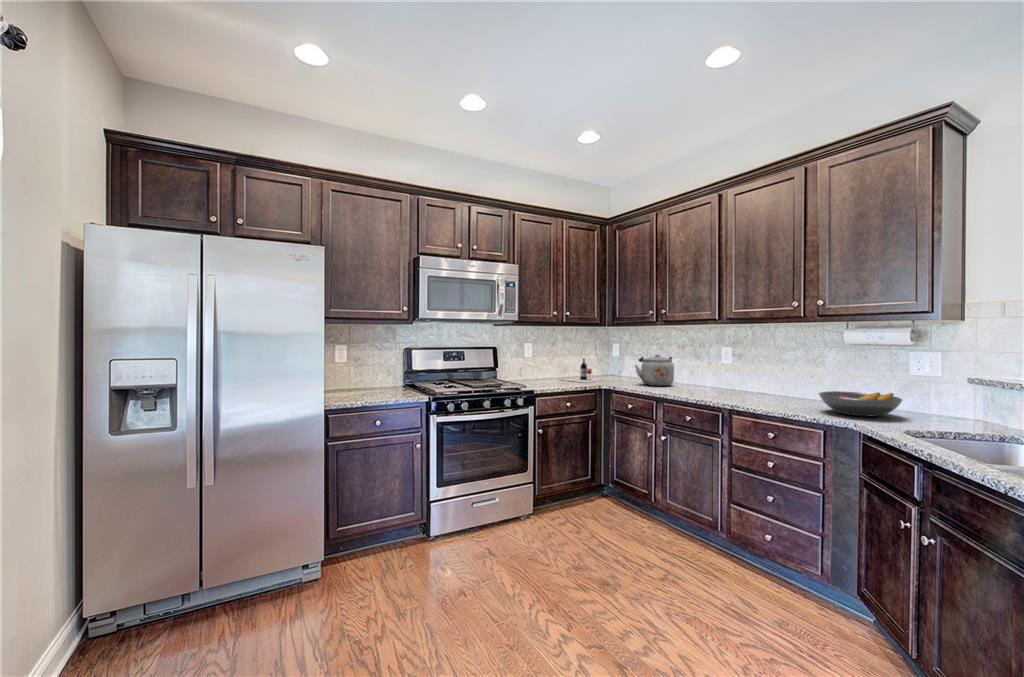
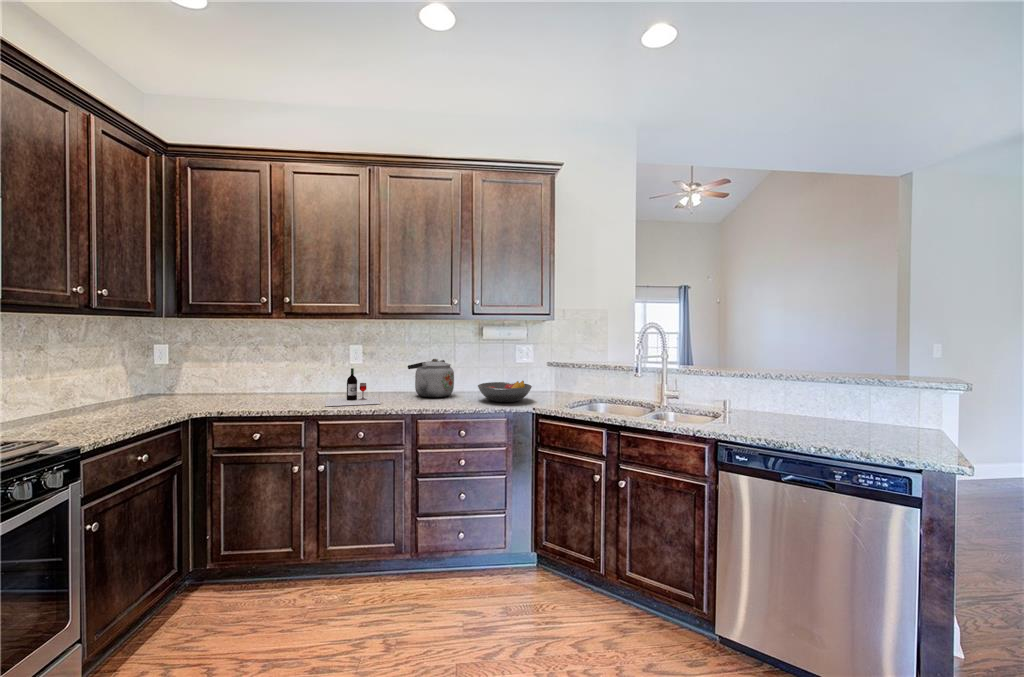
kettle: present [635,355,674,386] -> present [408,359,454,397]
wine bottle: present [563,358,601,383] -> present [325,368,381,406]

